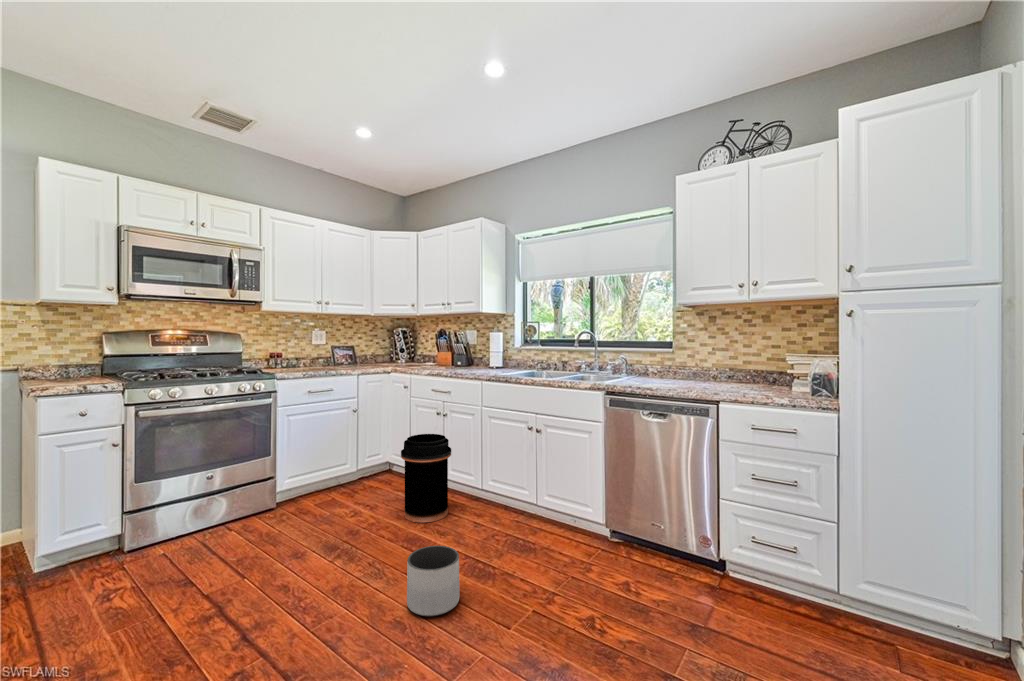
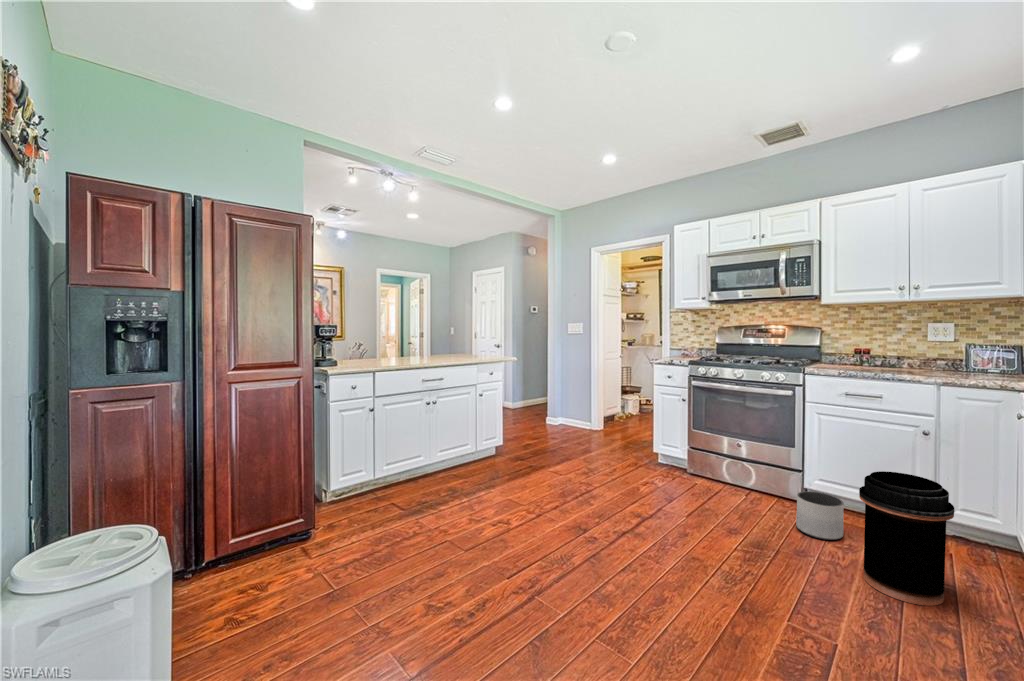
planter: present [407,546,460,616] -> present [796,491,844,540]

